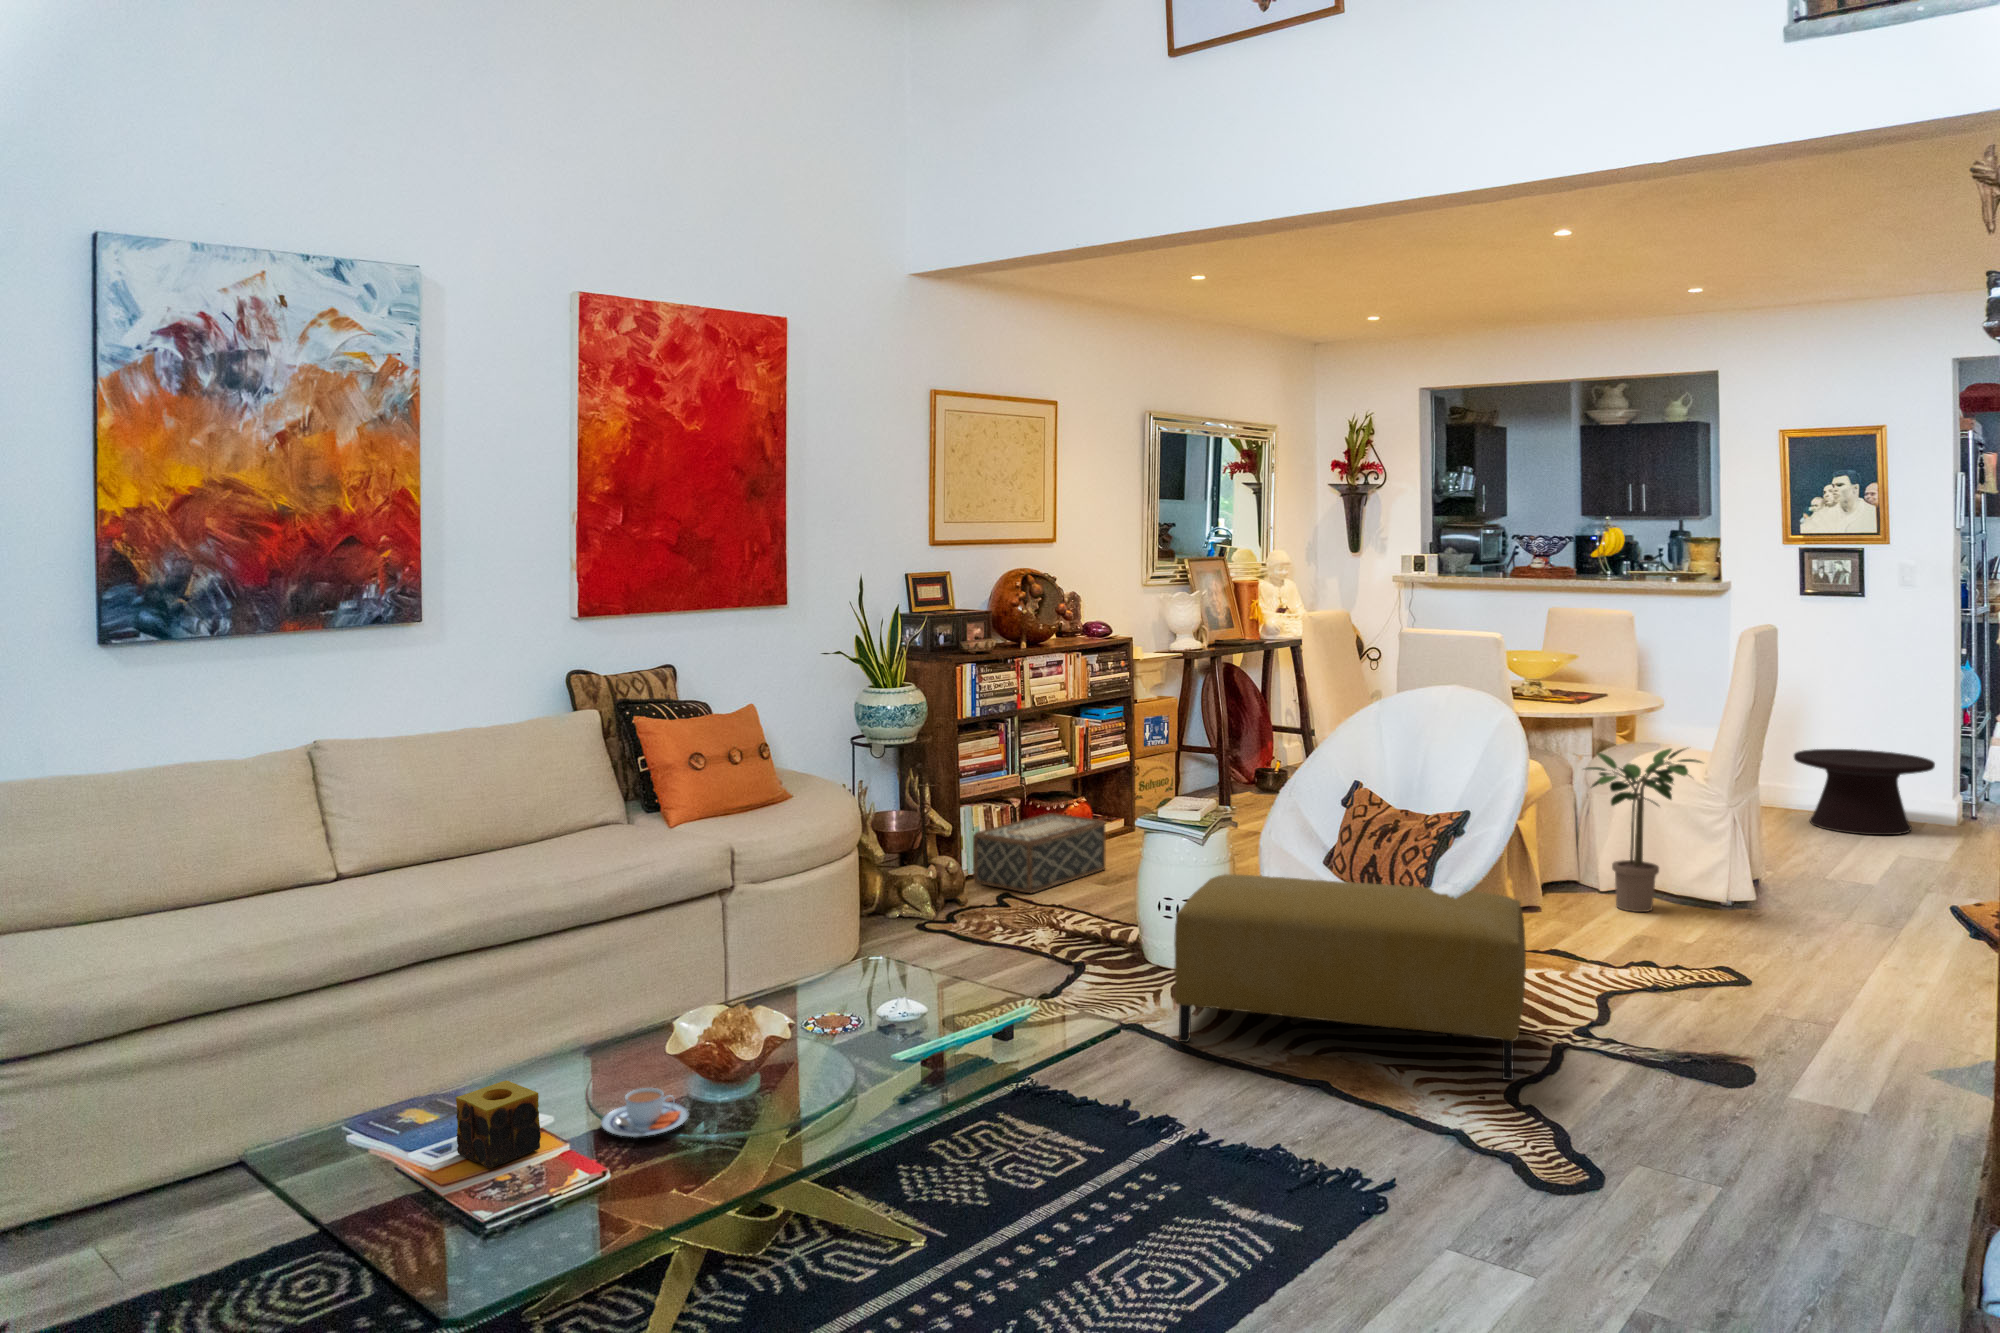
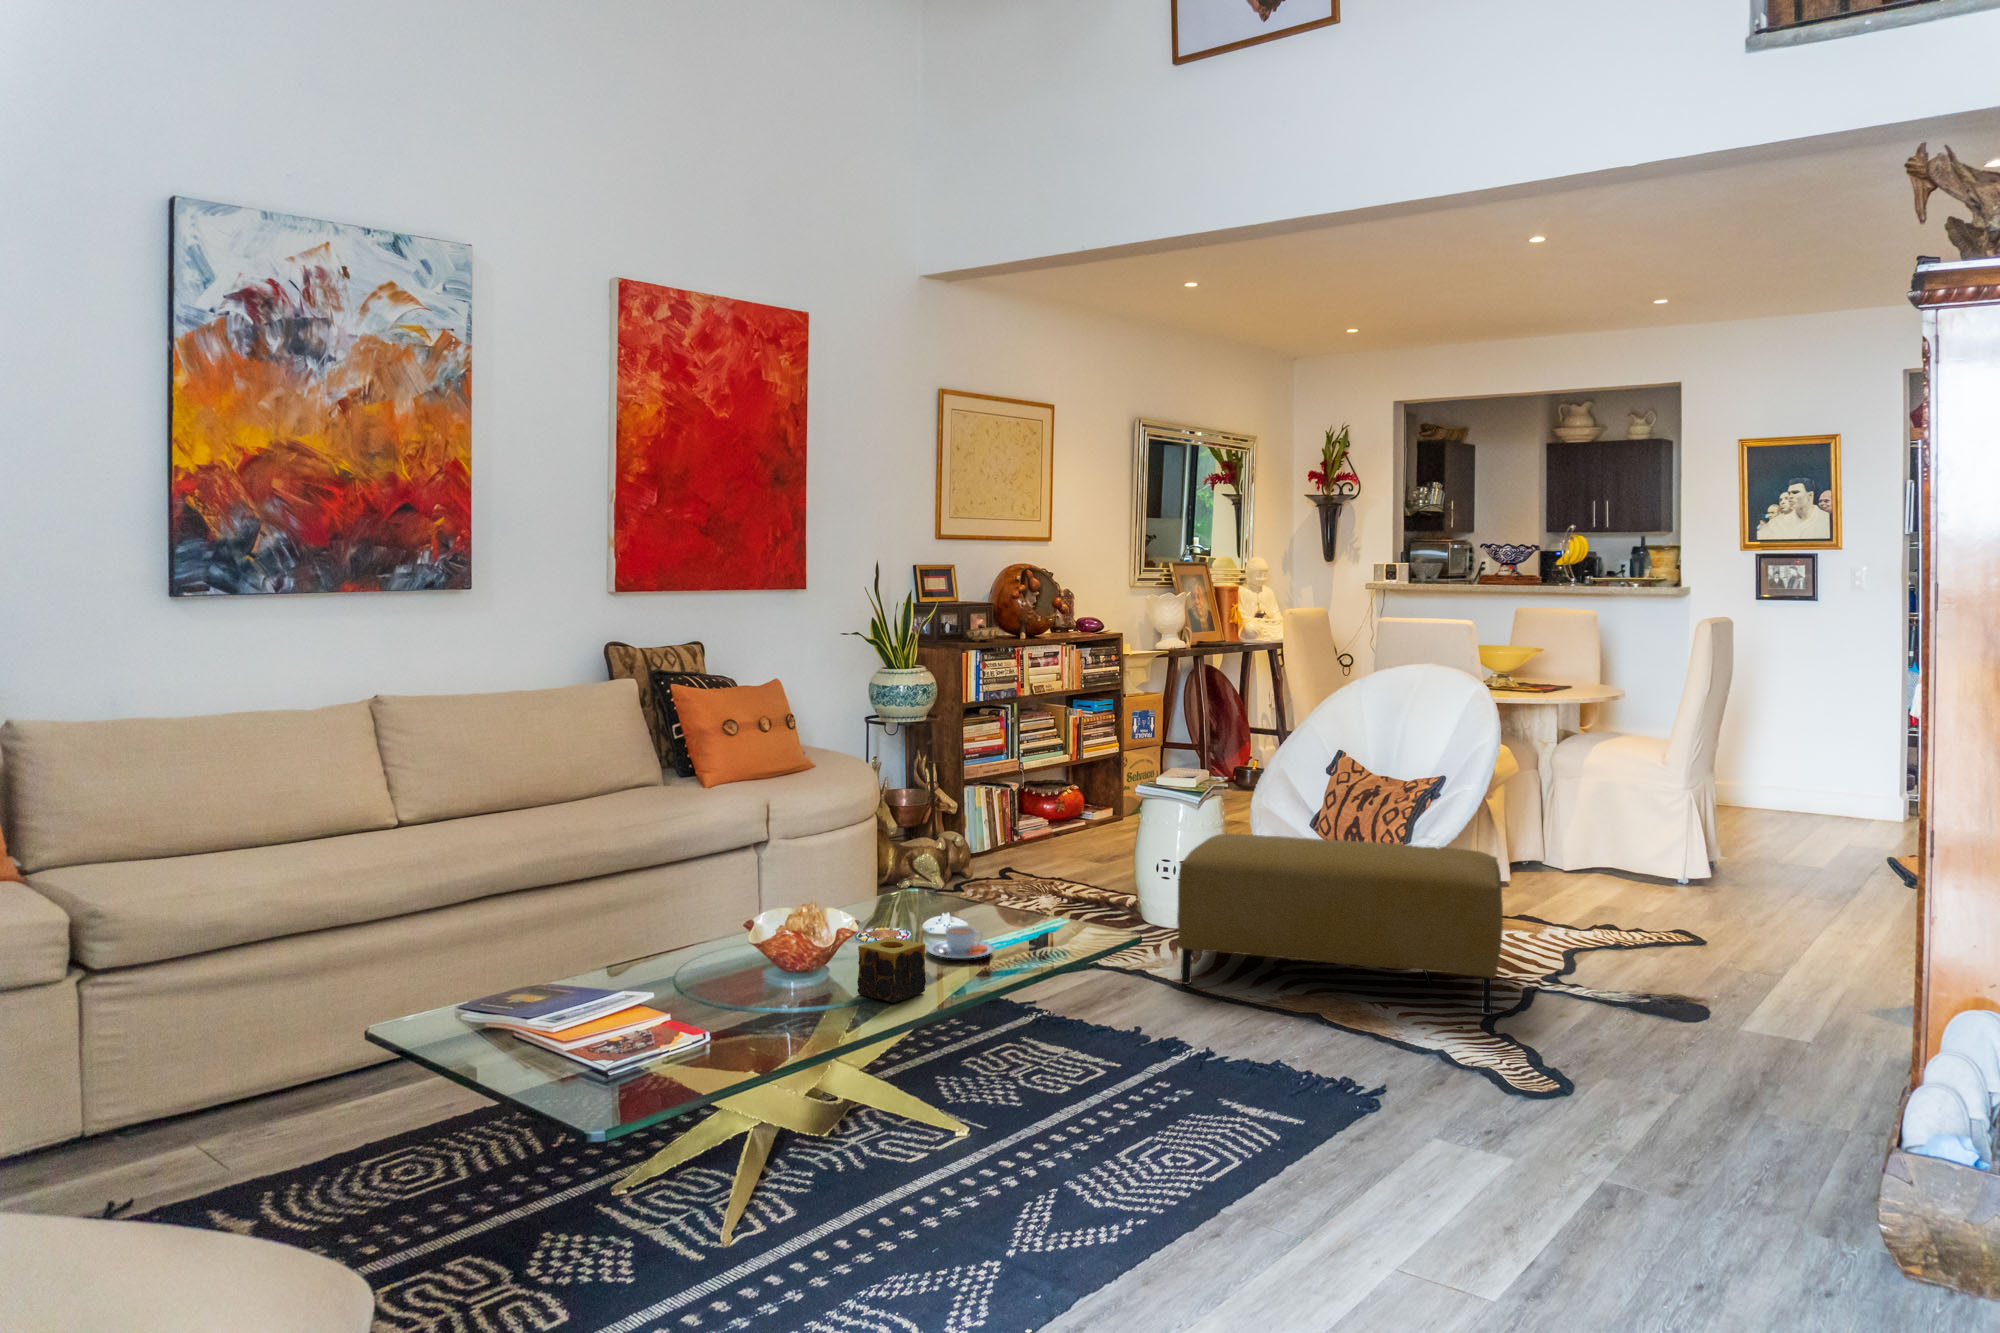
potted plant: present [1585,748,1702,912] -> none [1549,732,1667,888]
side table: present [1794,749,1935,835] -> none [1747,751,1879,830]
woven basket: present [973,813,1106,893] -> none [972,795,1098,867]
candle: present [456,1081,541,1168] -> present [857,937,926,1003]
teacup: present [601,1088,688,1137] -> present [927,926,994,958]

